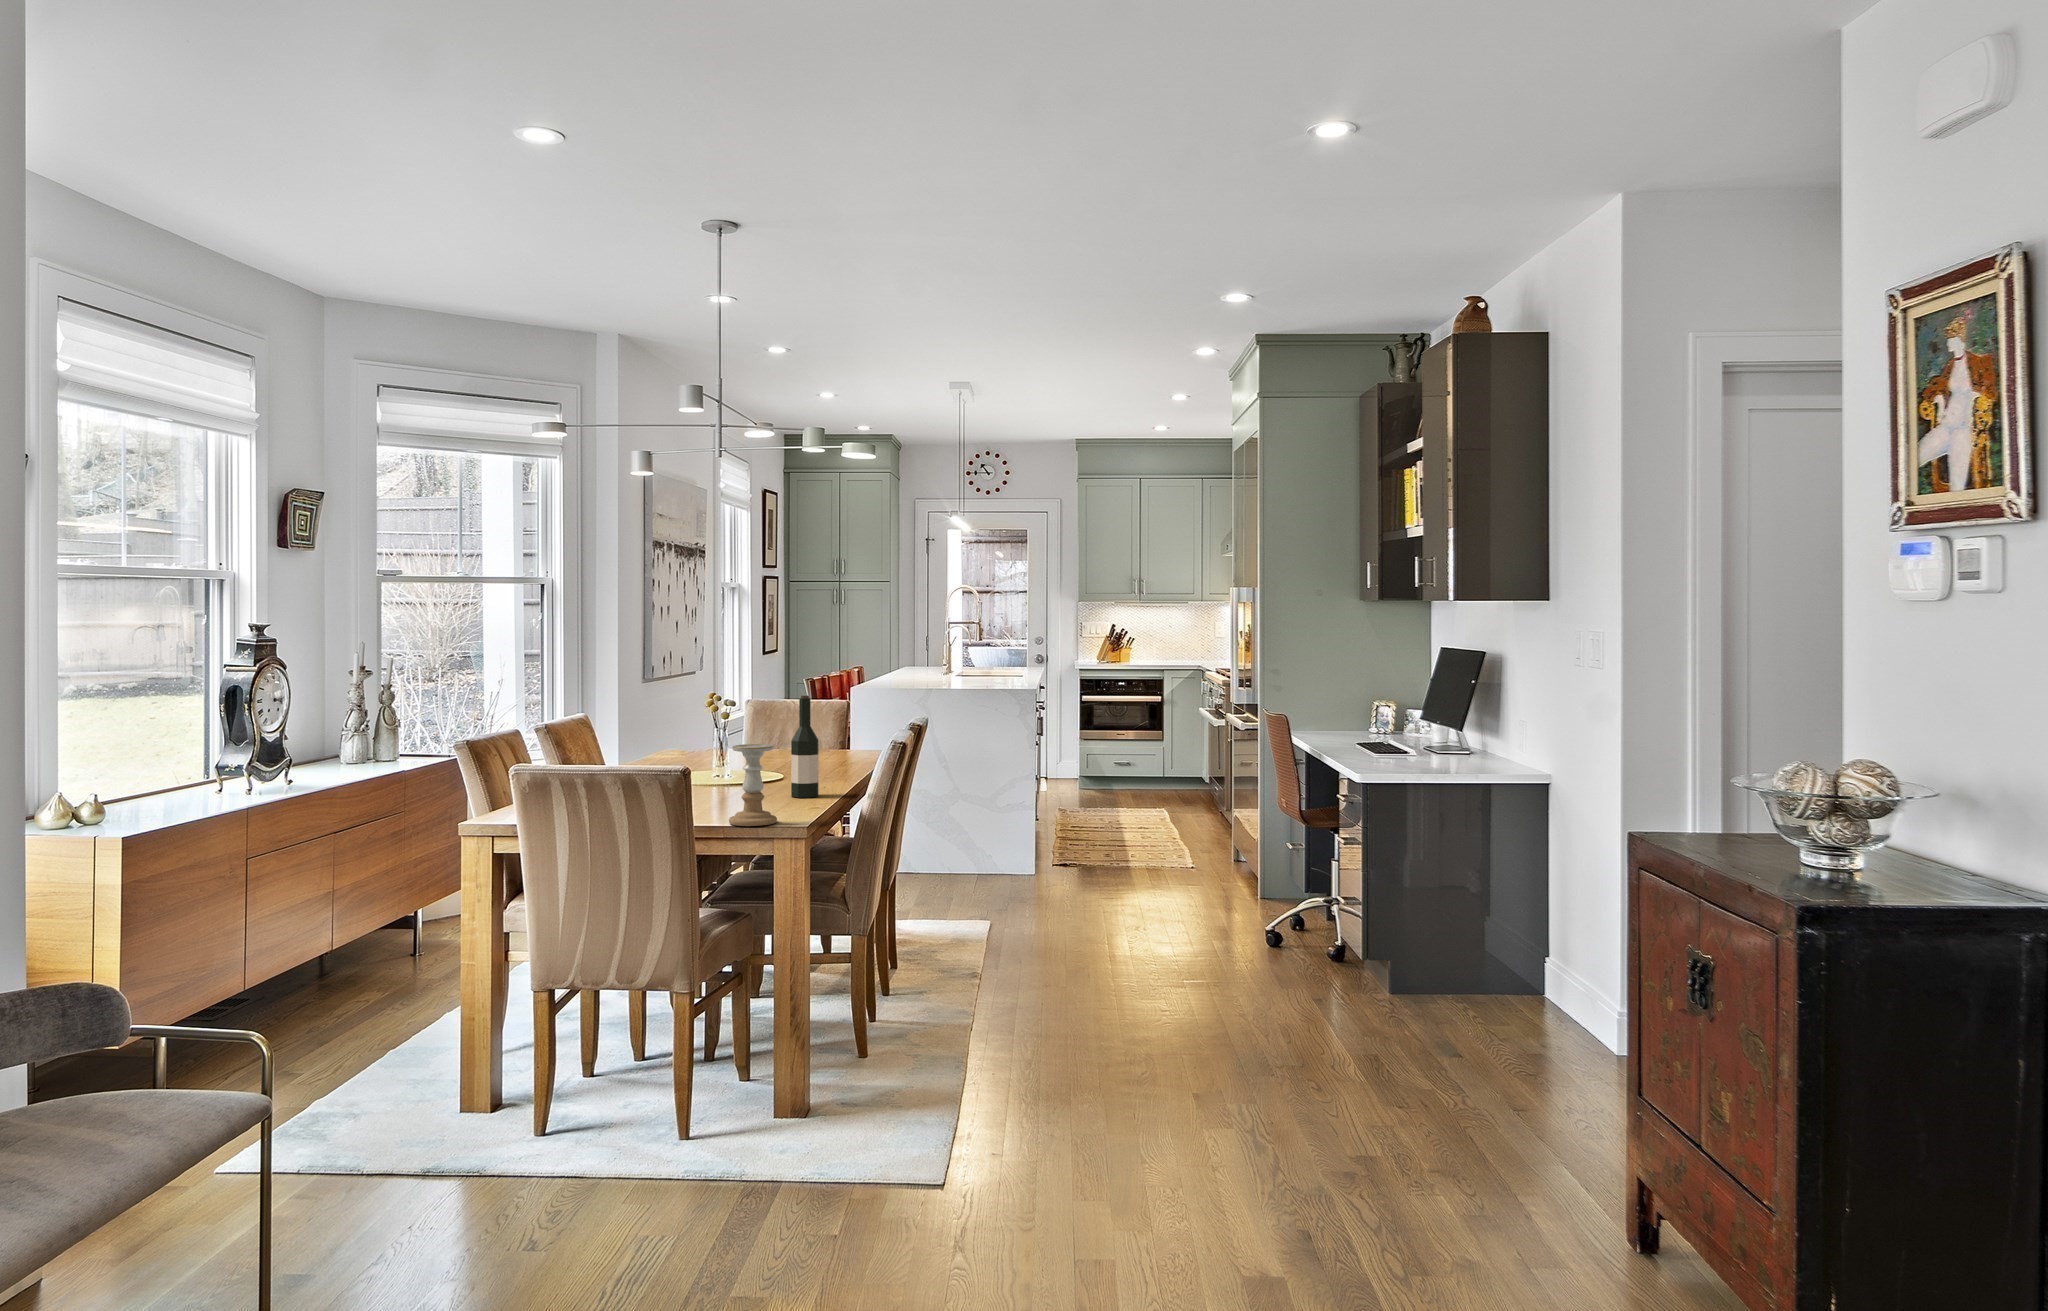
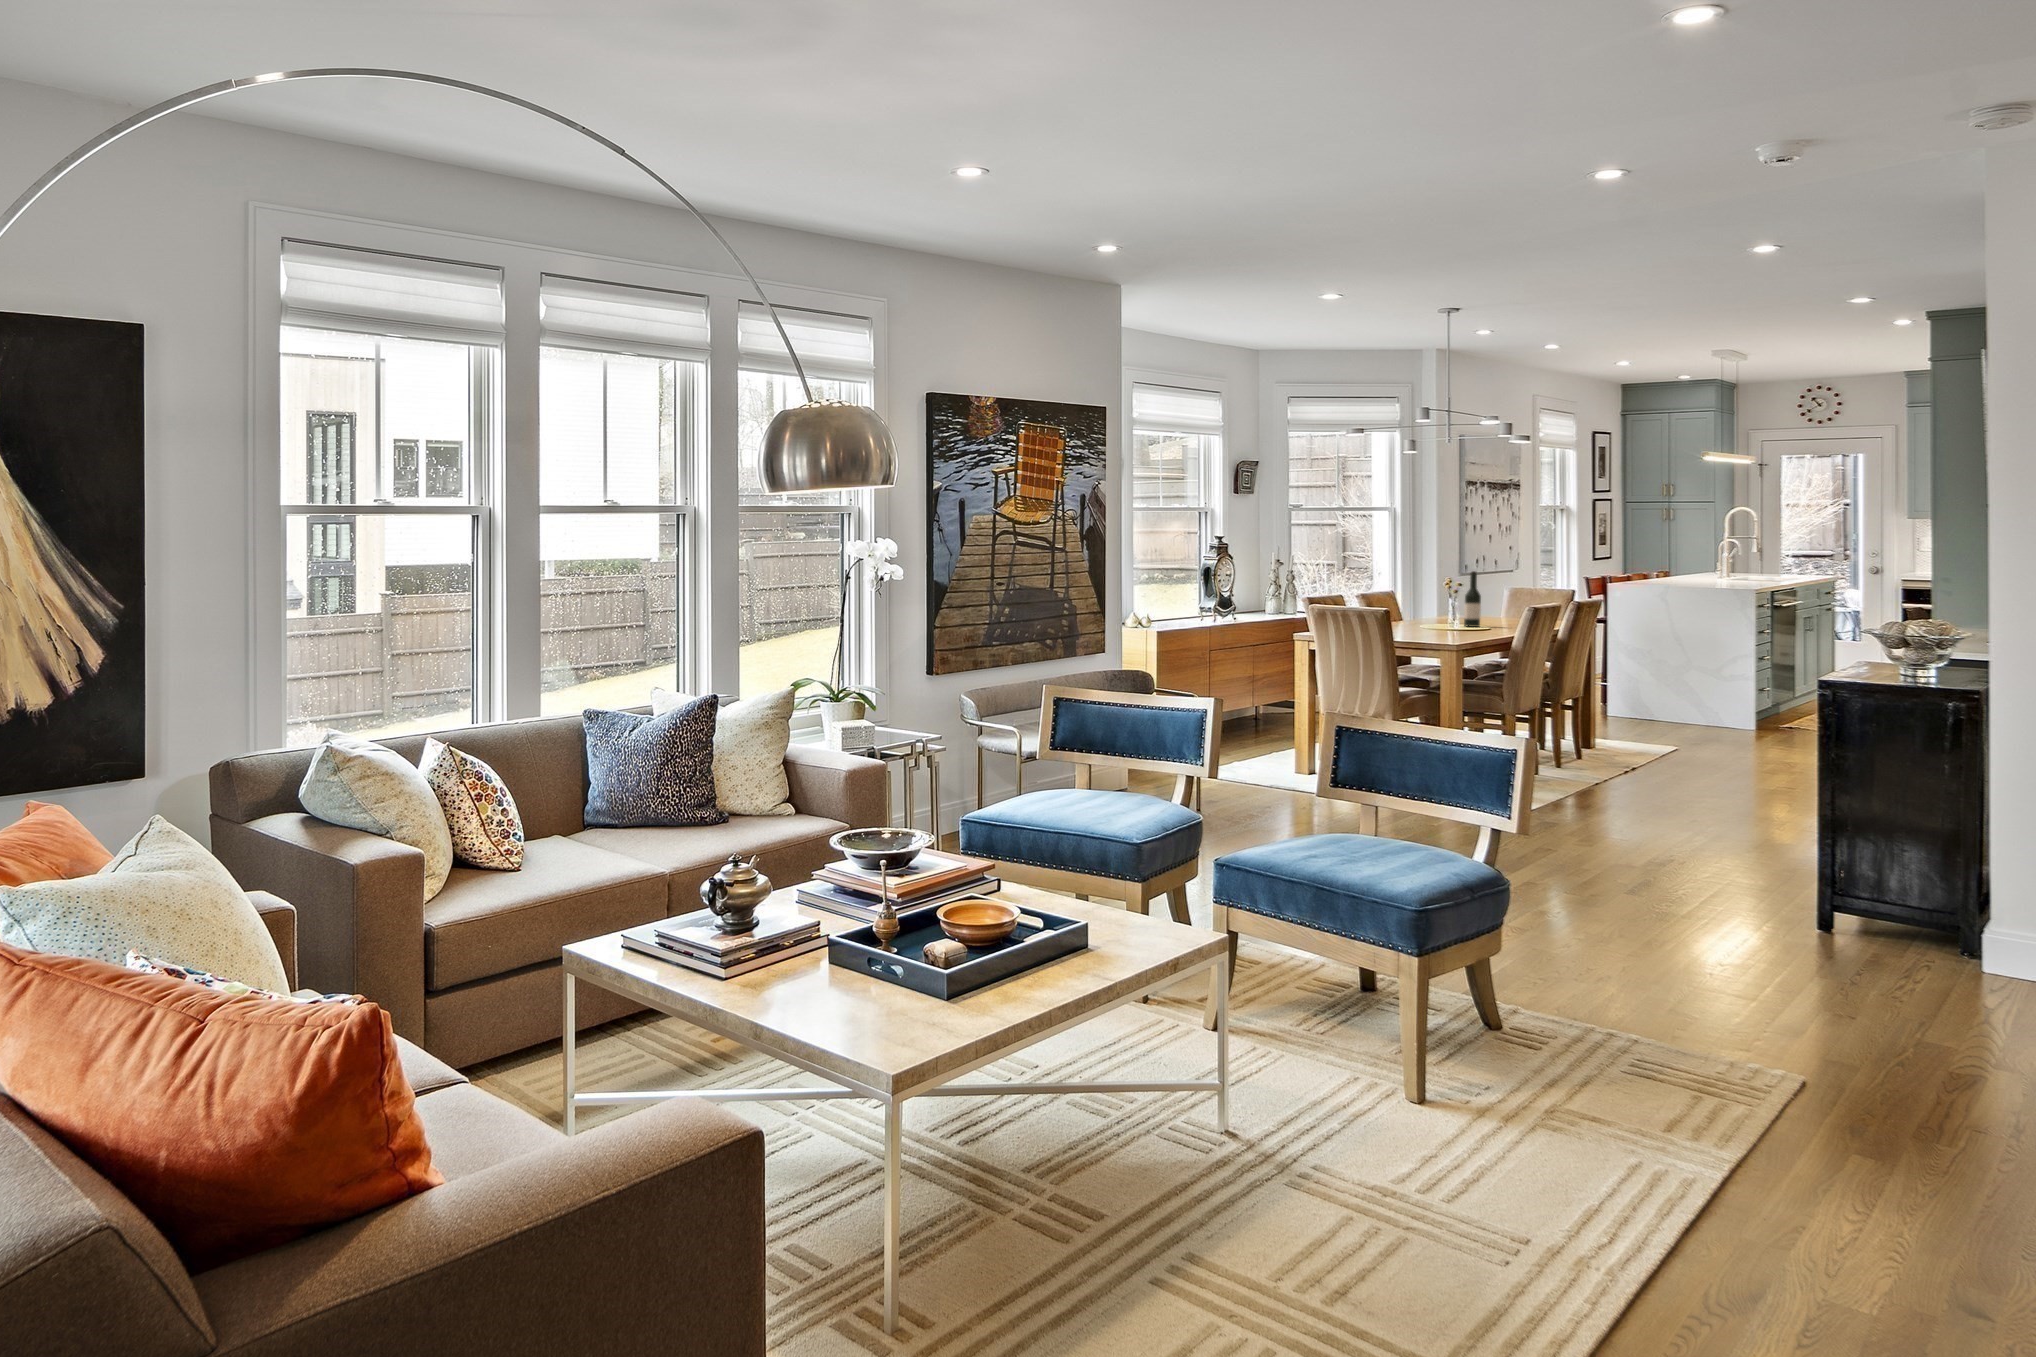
candle holder: present [729,744,777,826] -> none [1411,591,1436,630]

